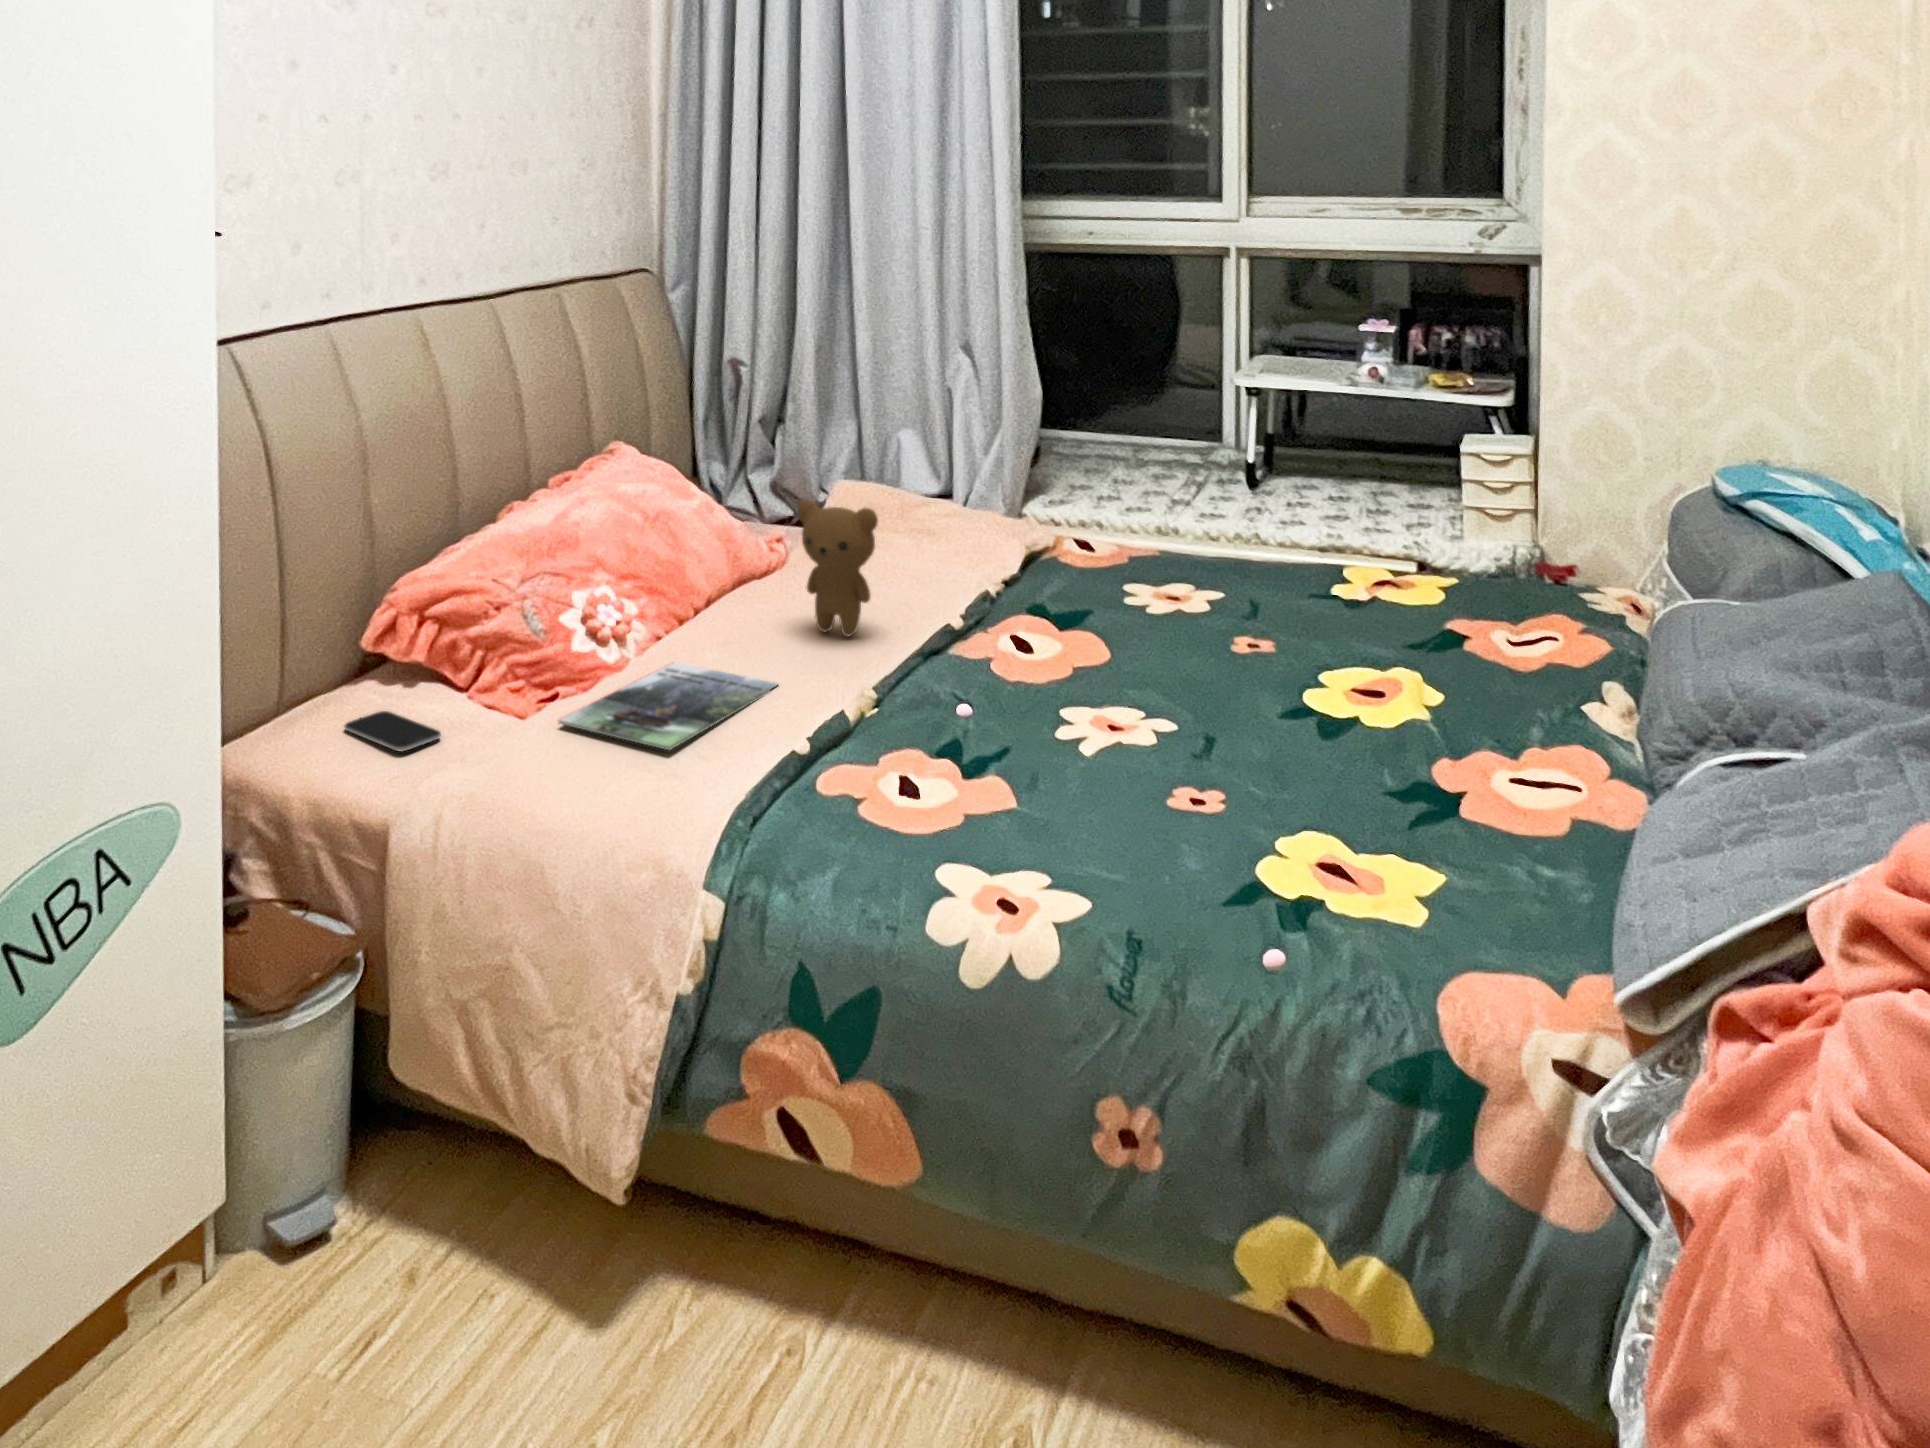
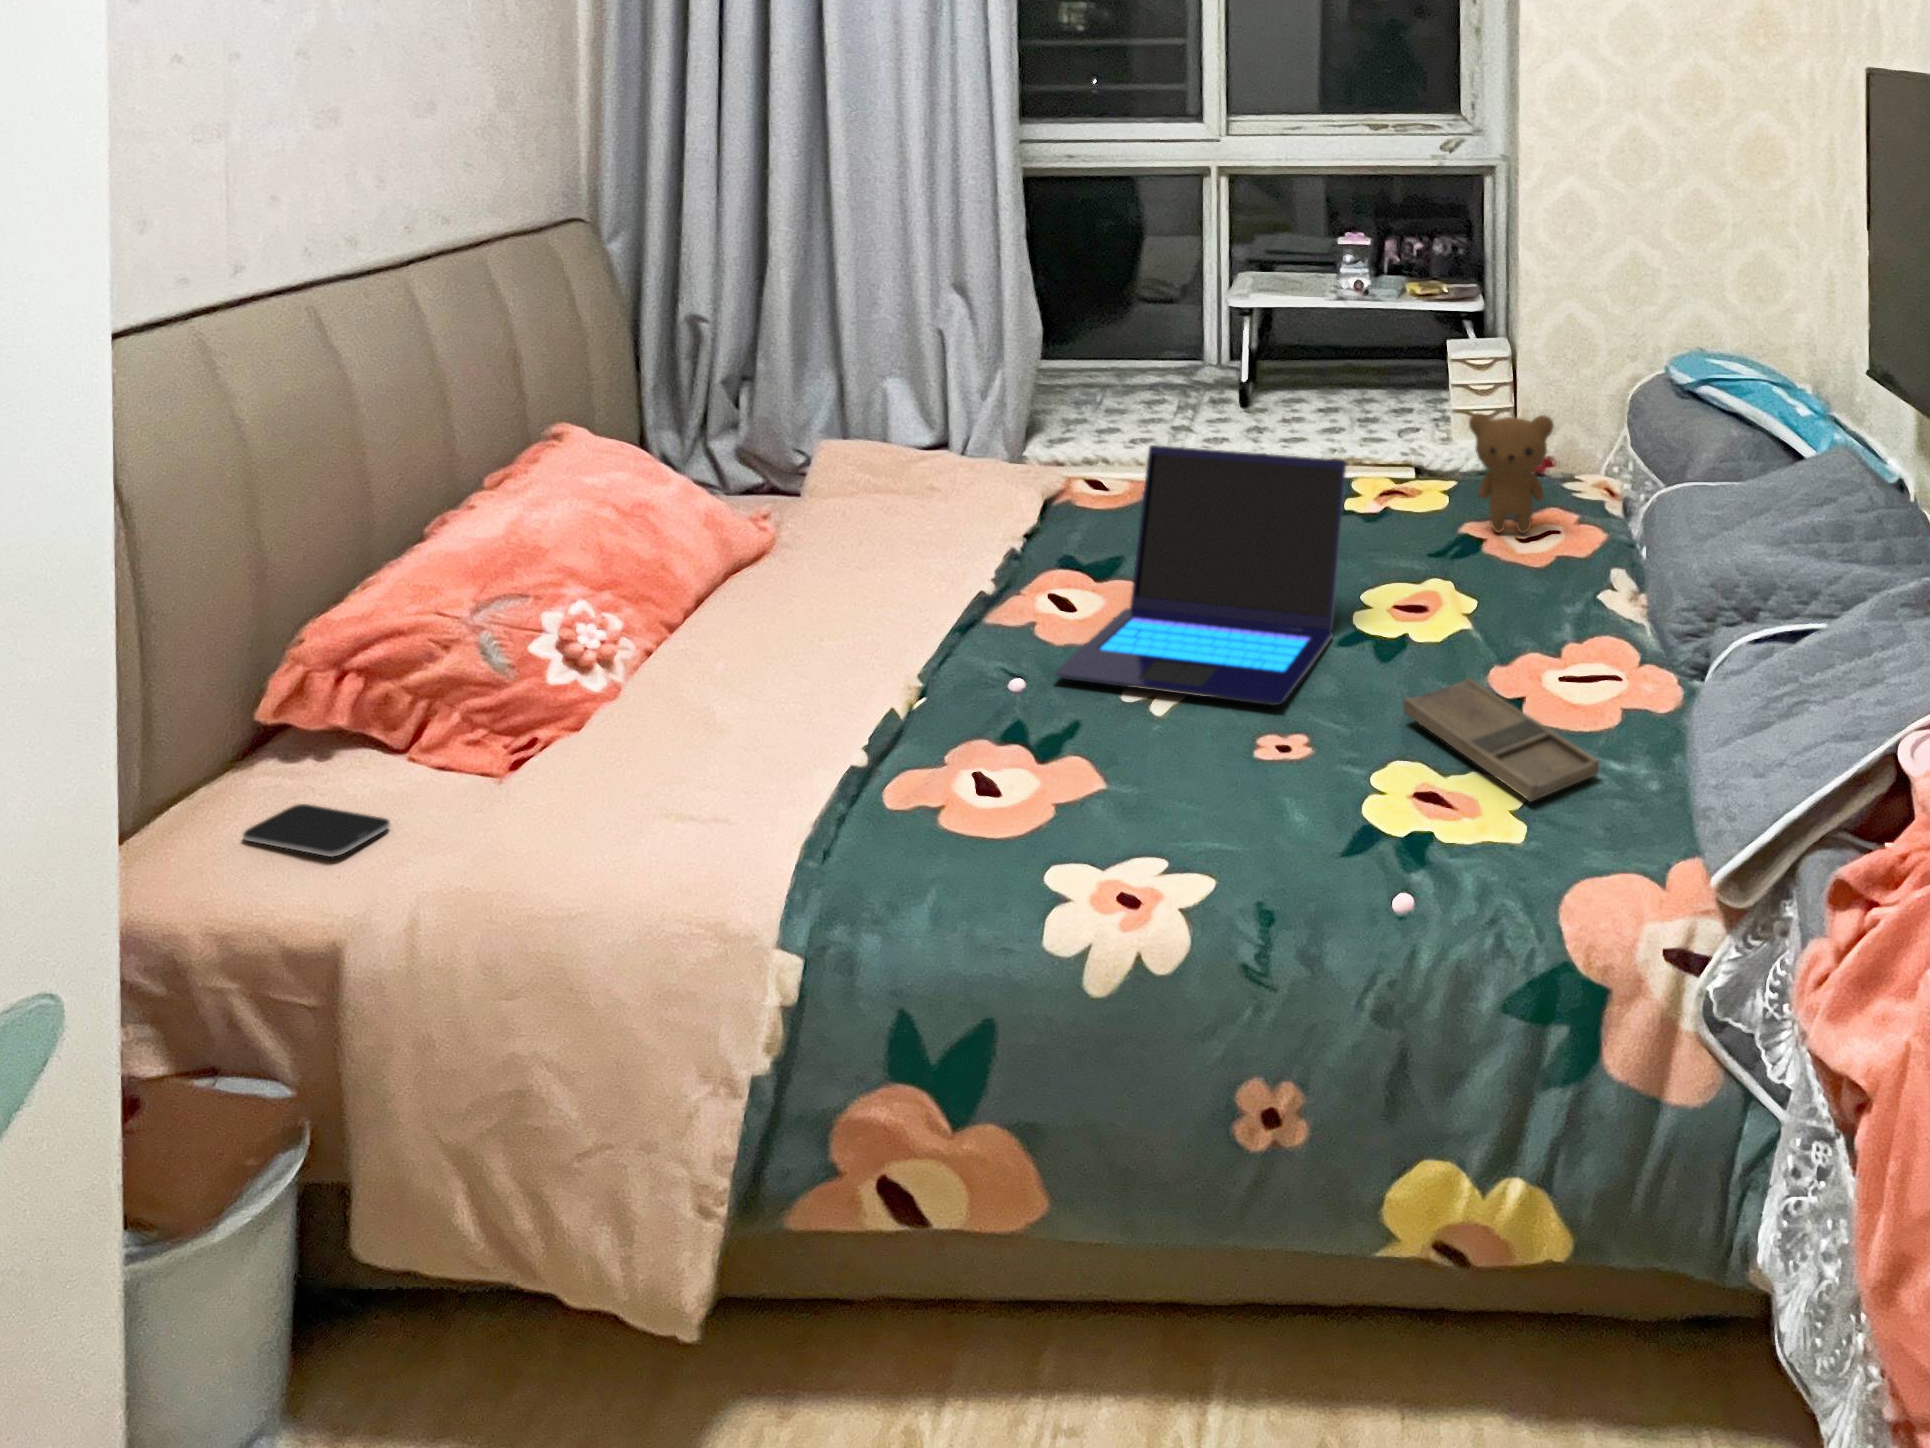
teddy bear: present [797,500,878,636] -> present [1469,413,1554,533]
laptop: none [991,504,1300,765] -> present [1054,445,1346,705]
magazine: present [559,662,777,750] -> none [550,679,815,792]
tray: none [1326,768,1526,895] -> present [1404,678,1599,801]

